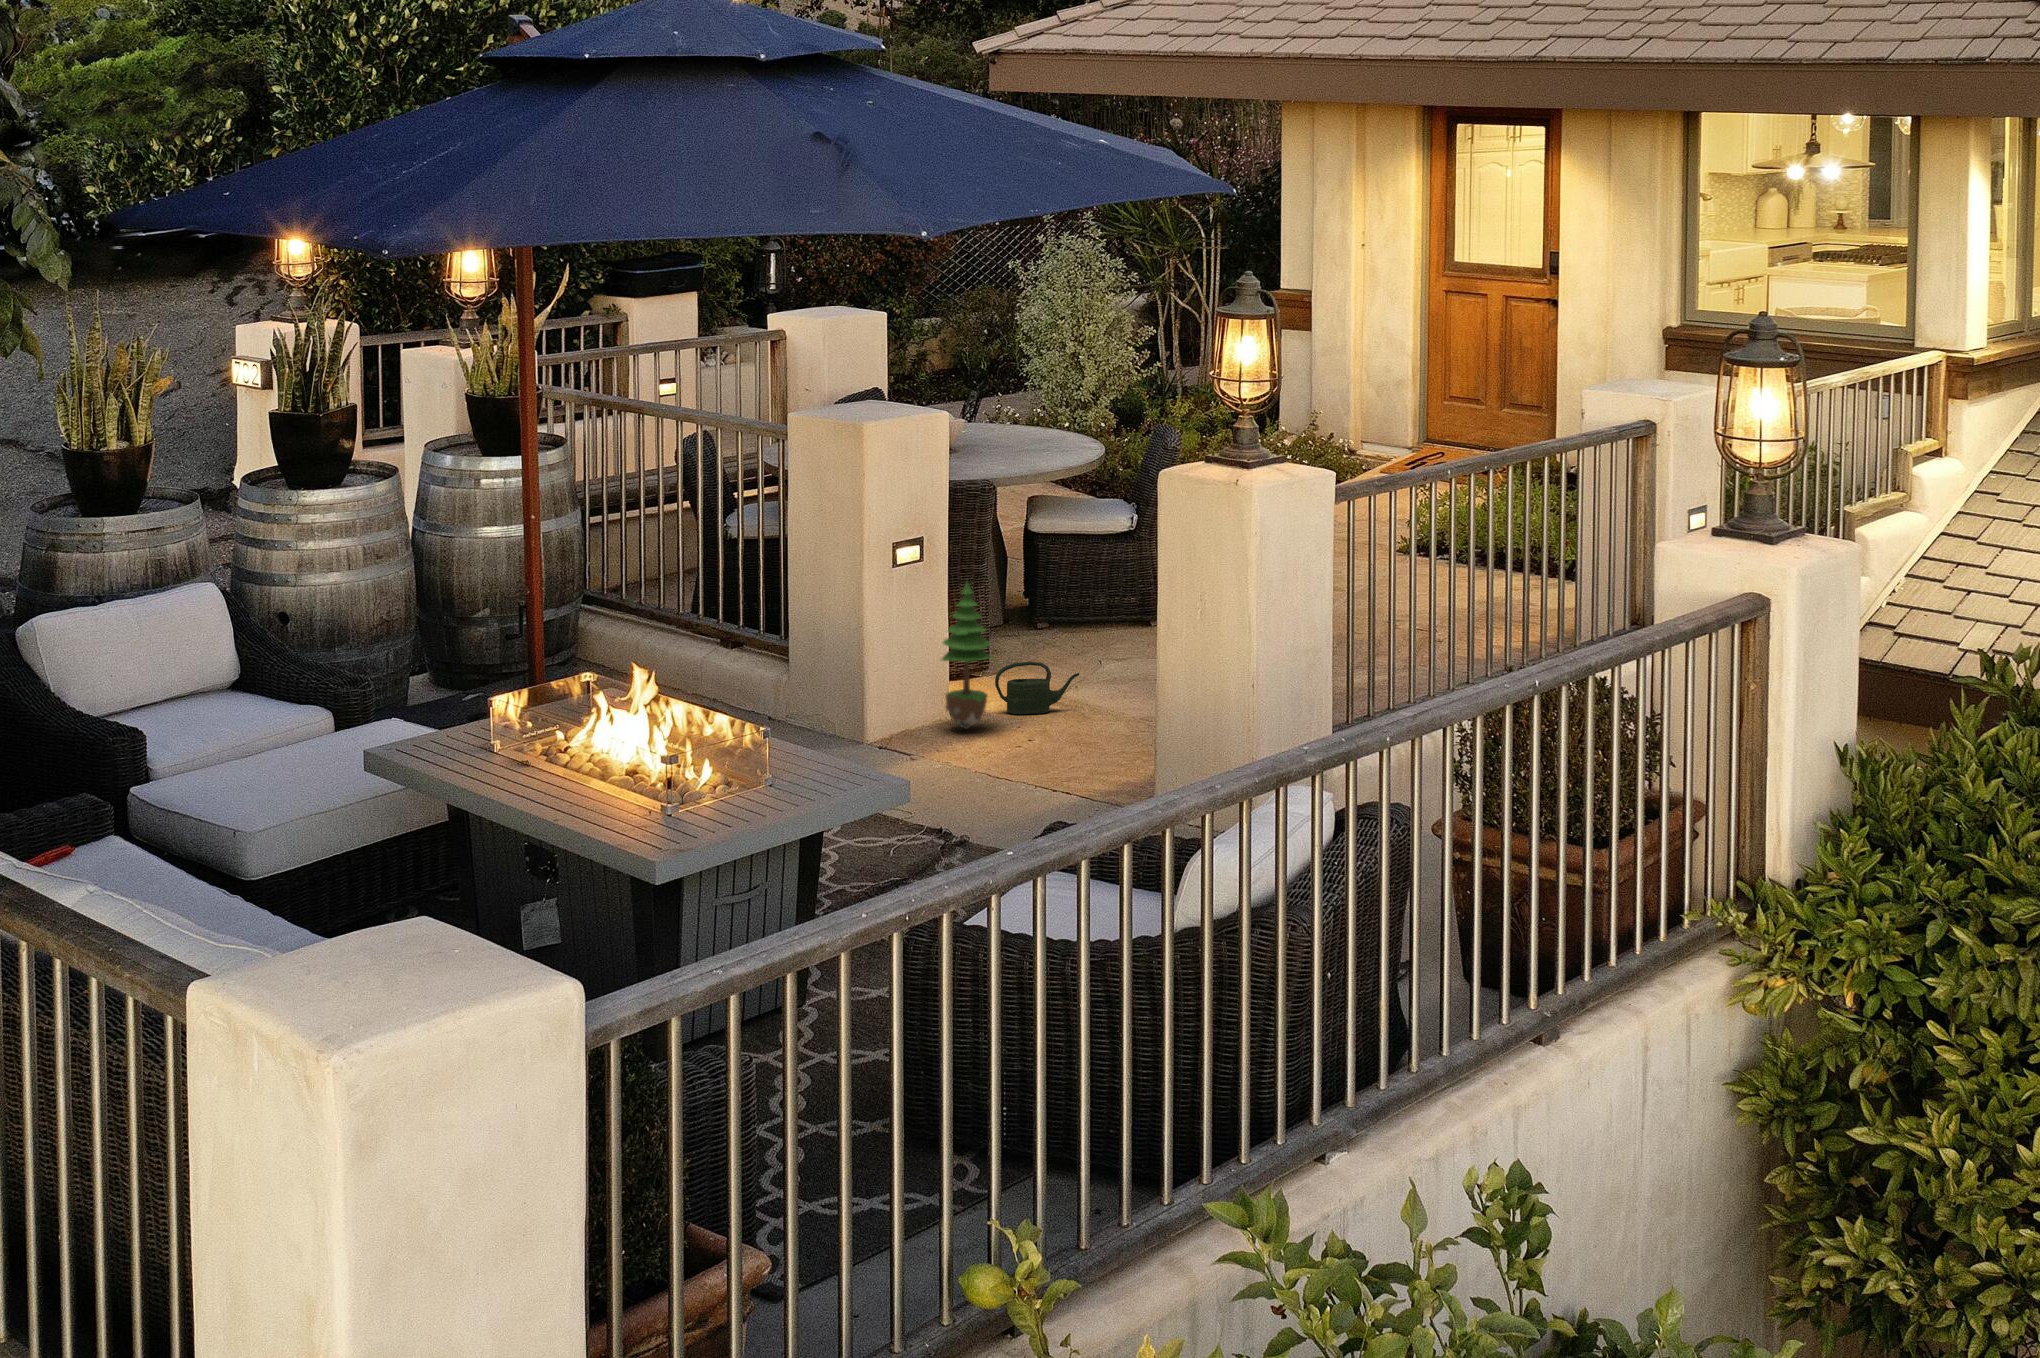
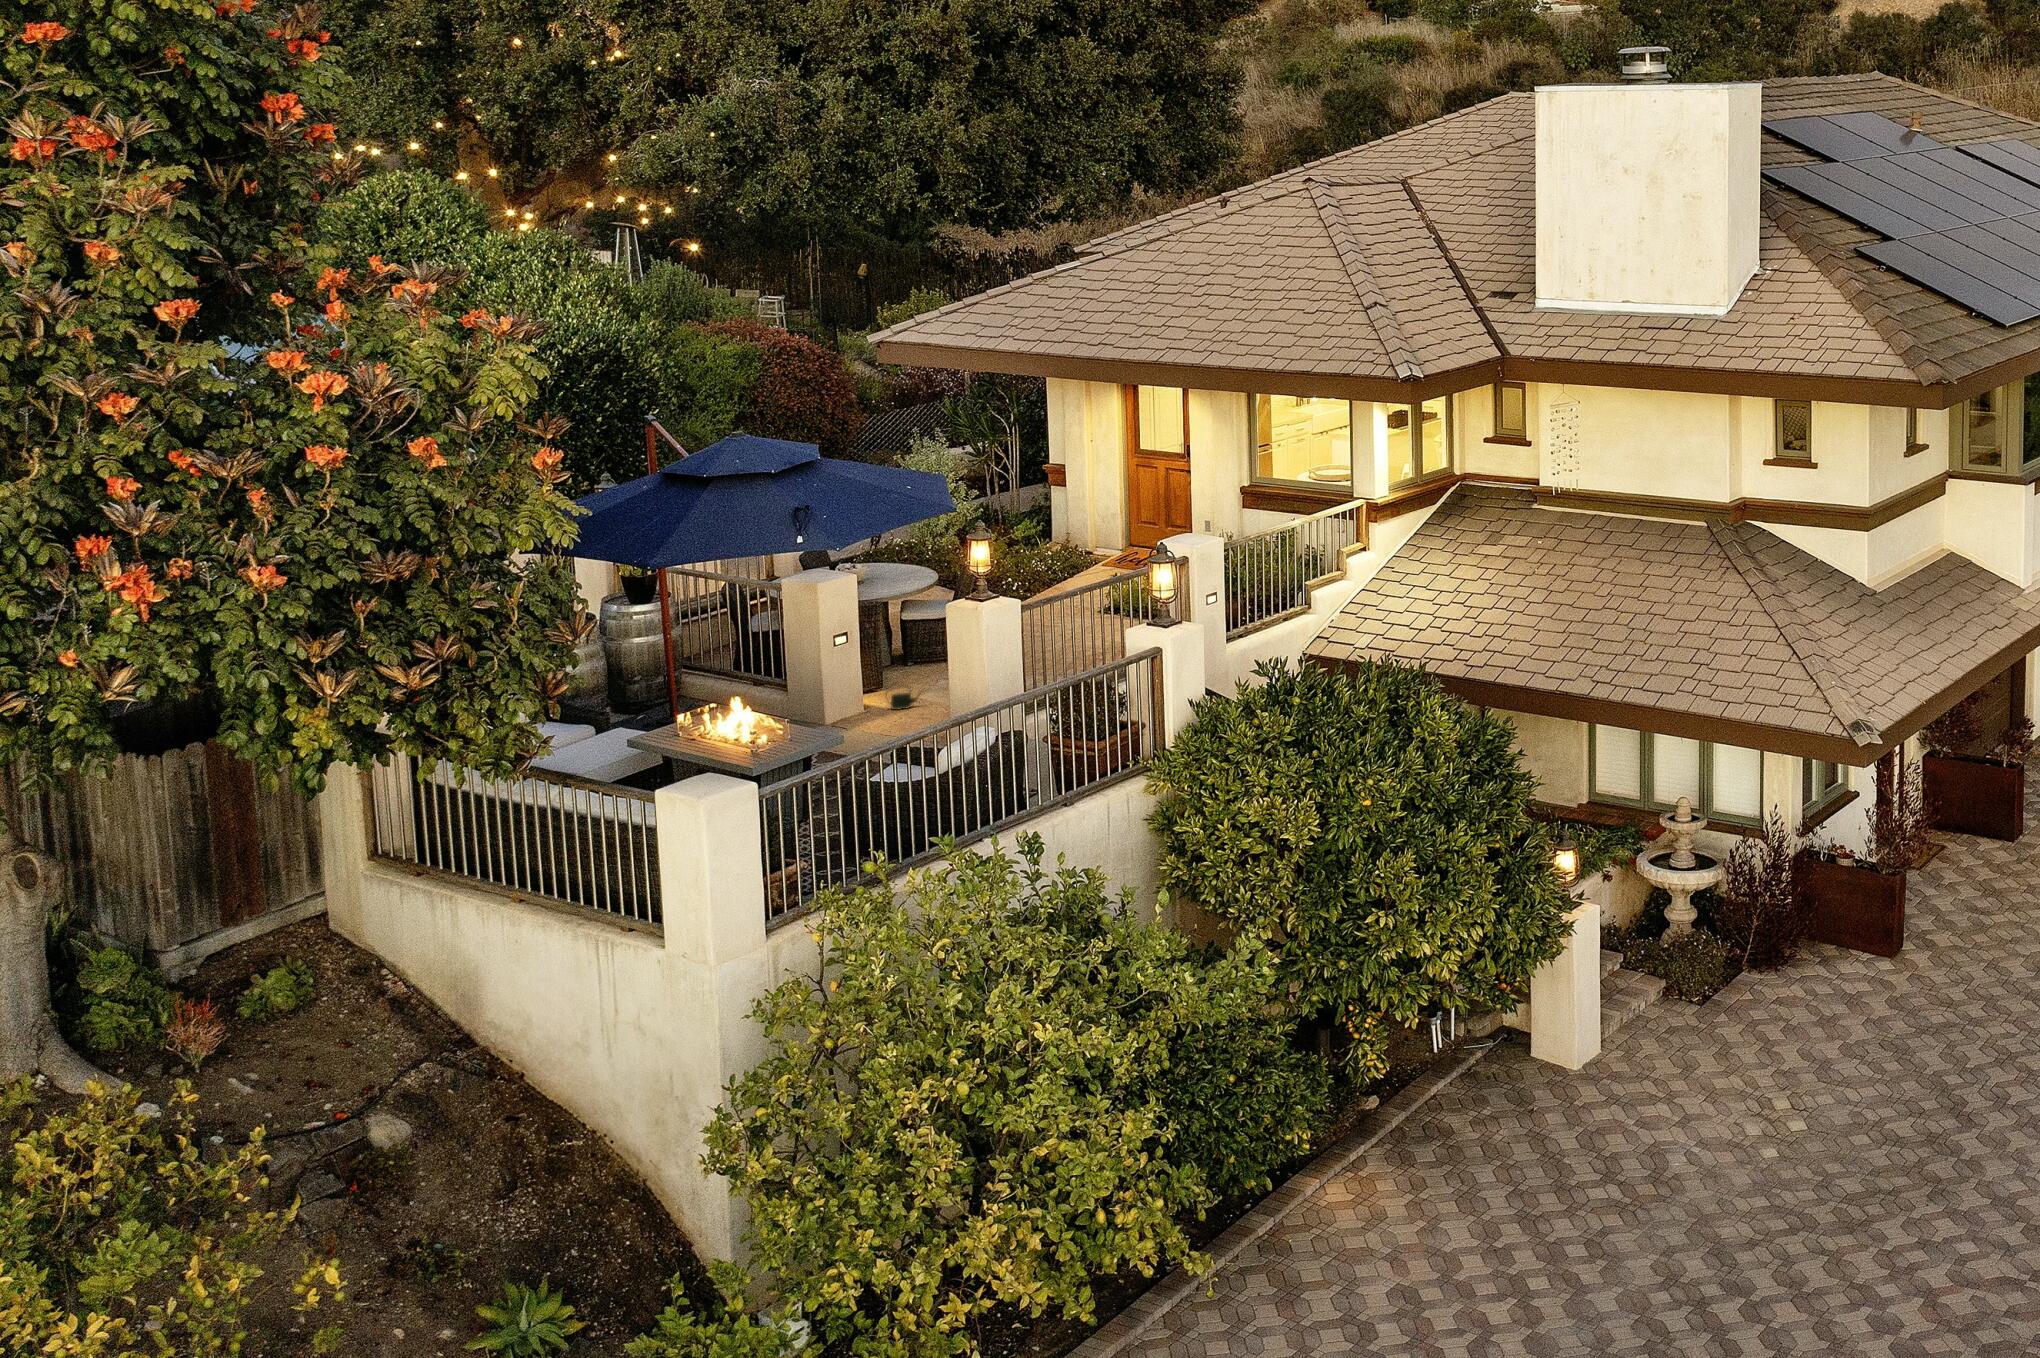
potted tree: present [942,582,991,729] -> none [858,652,884,718]

